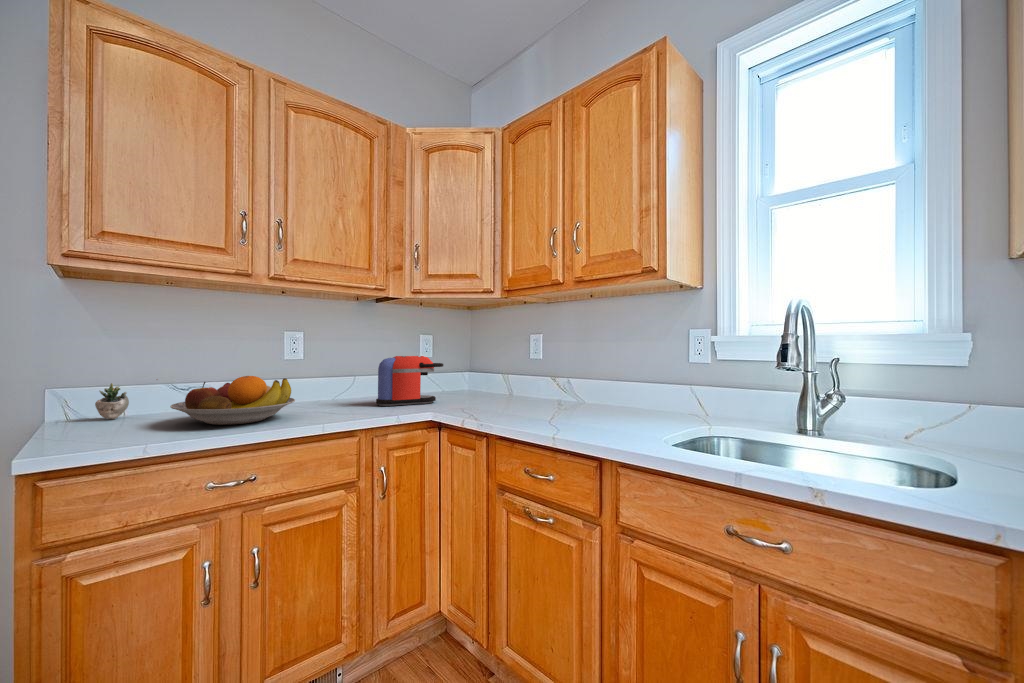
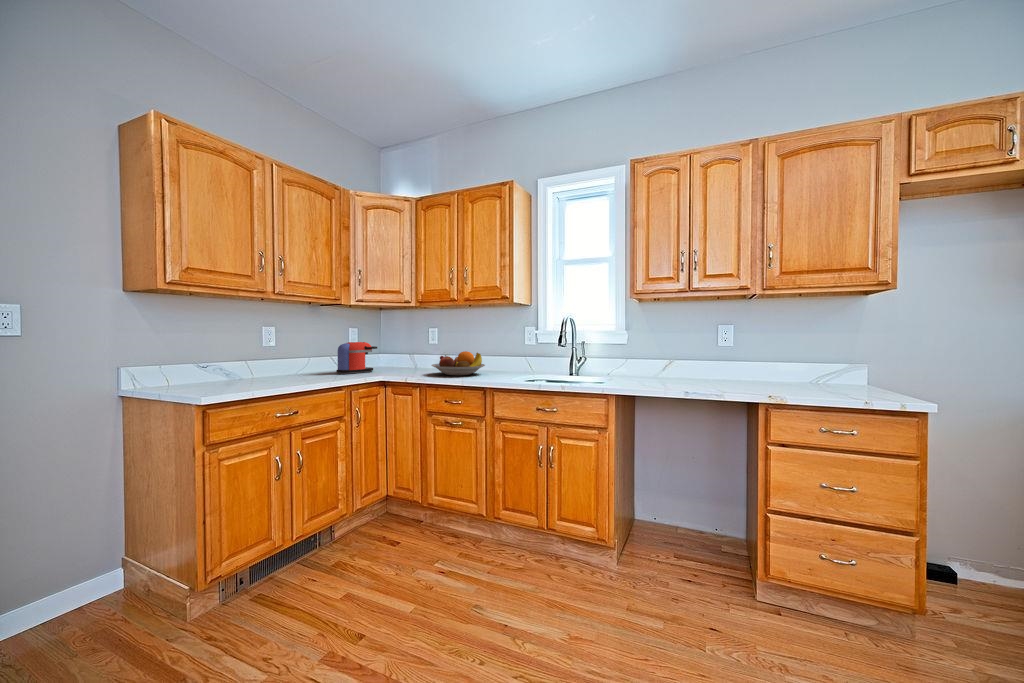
fruit bowl: present [170,376,295,425] -> present [432,351,485,375]
succulent plant: present [95,379,158,419] -> none [160,359,200,386]

